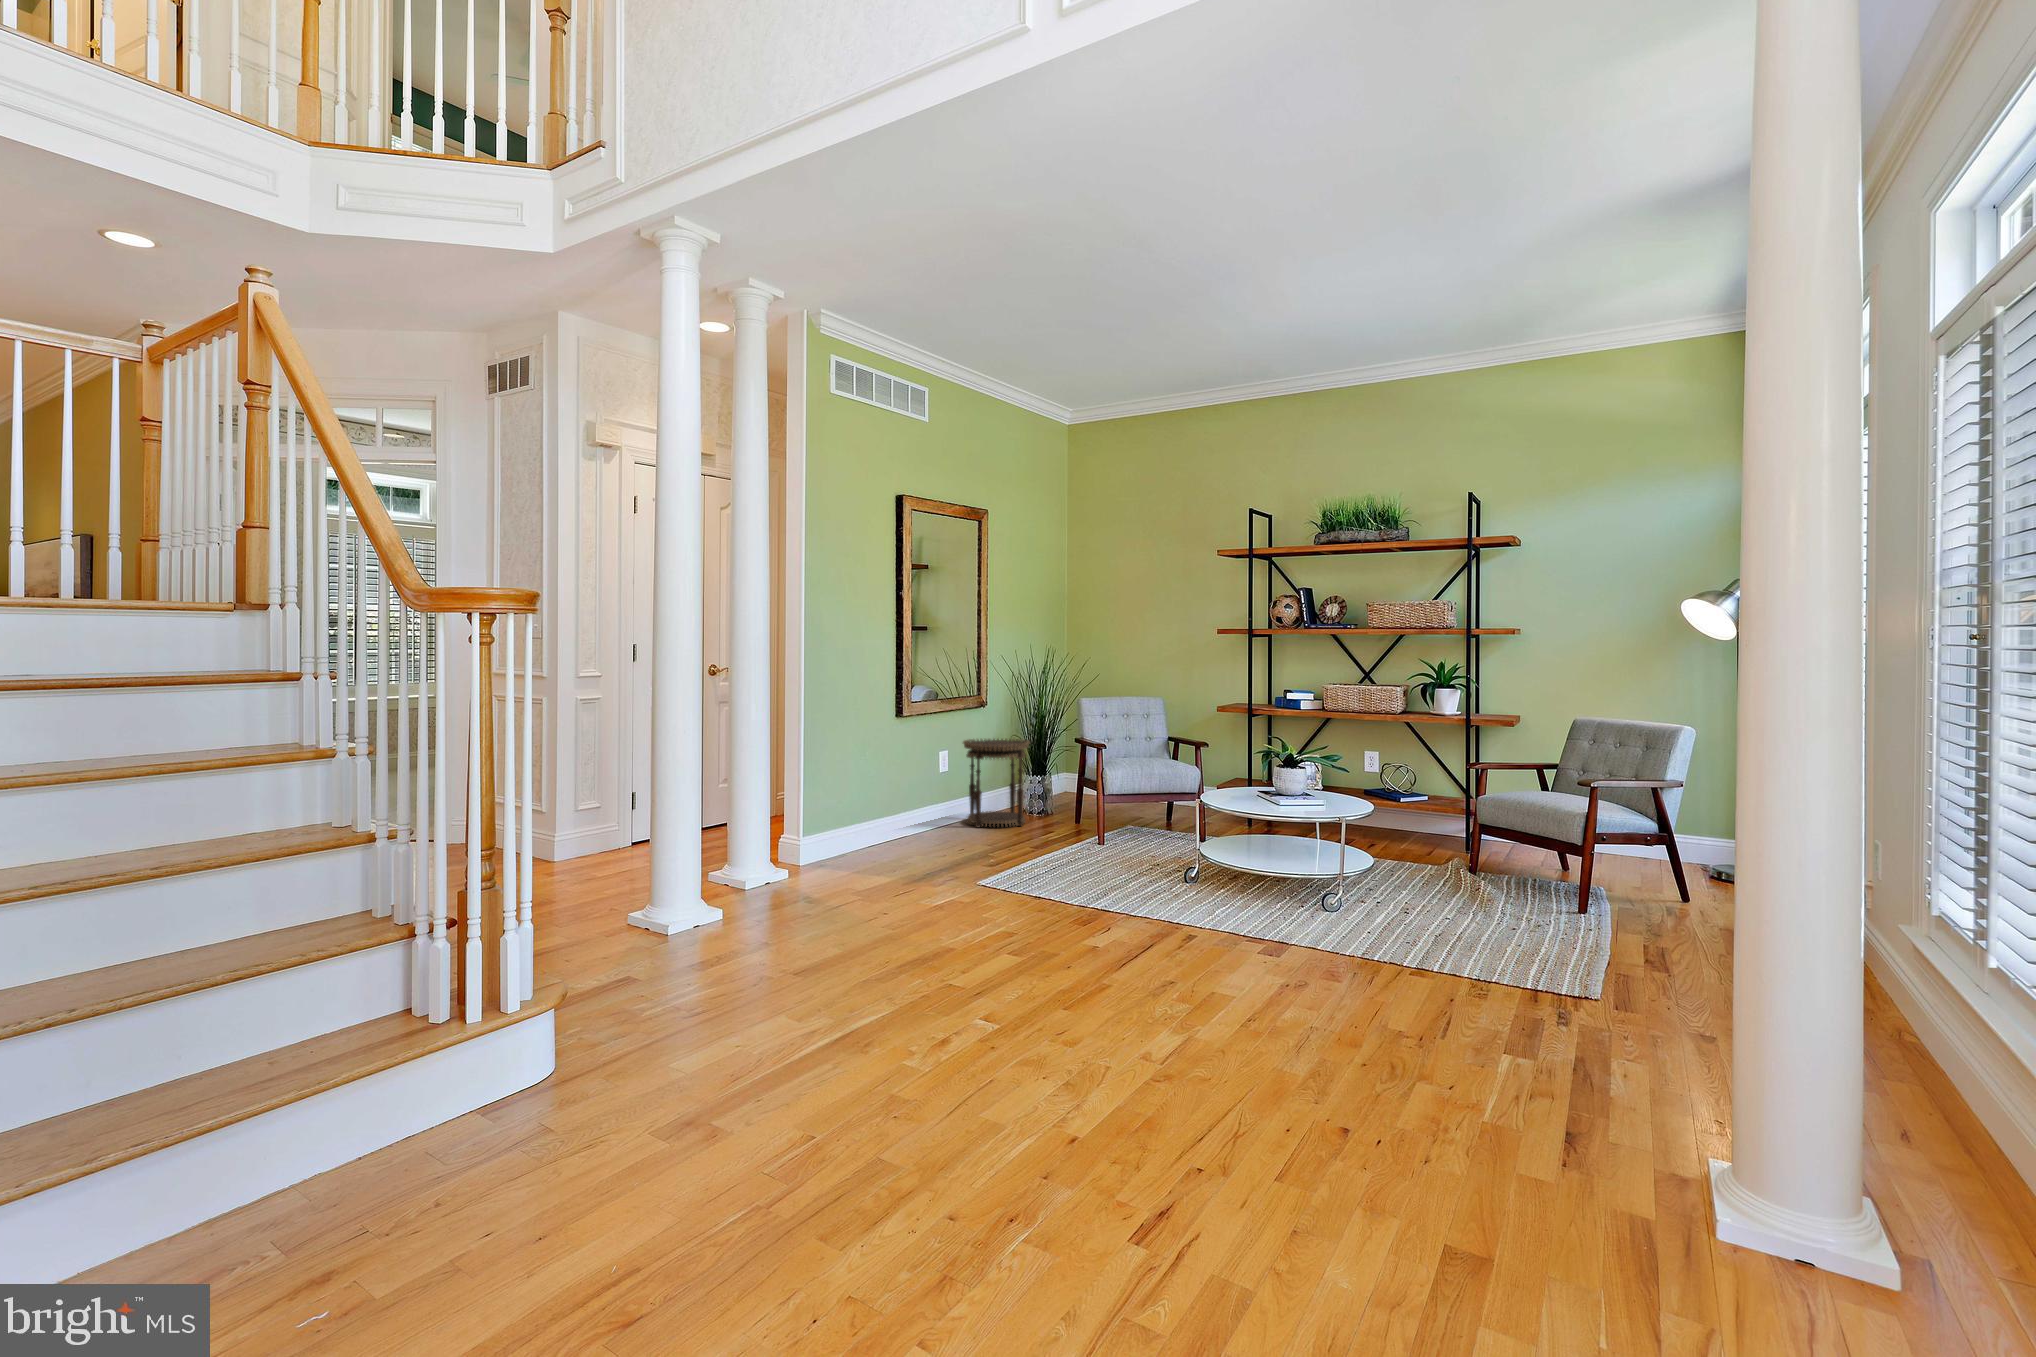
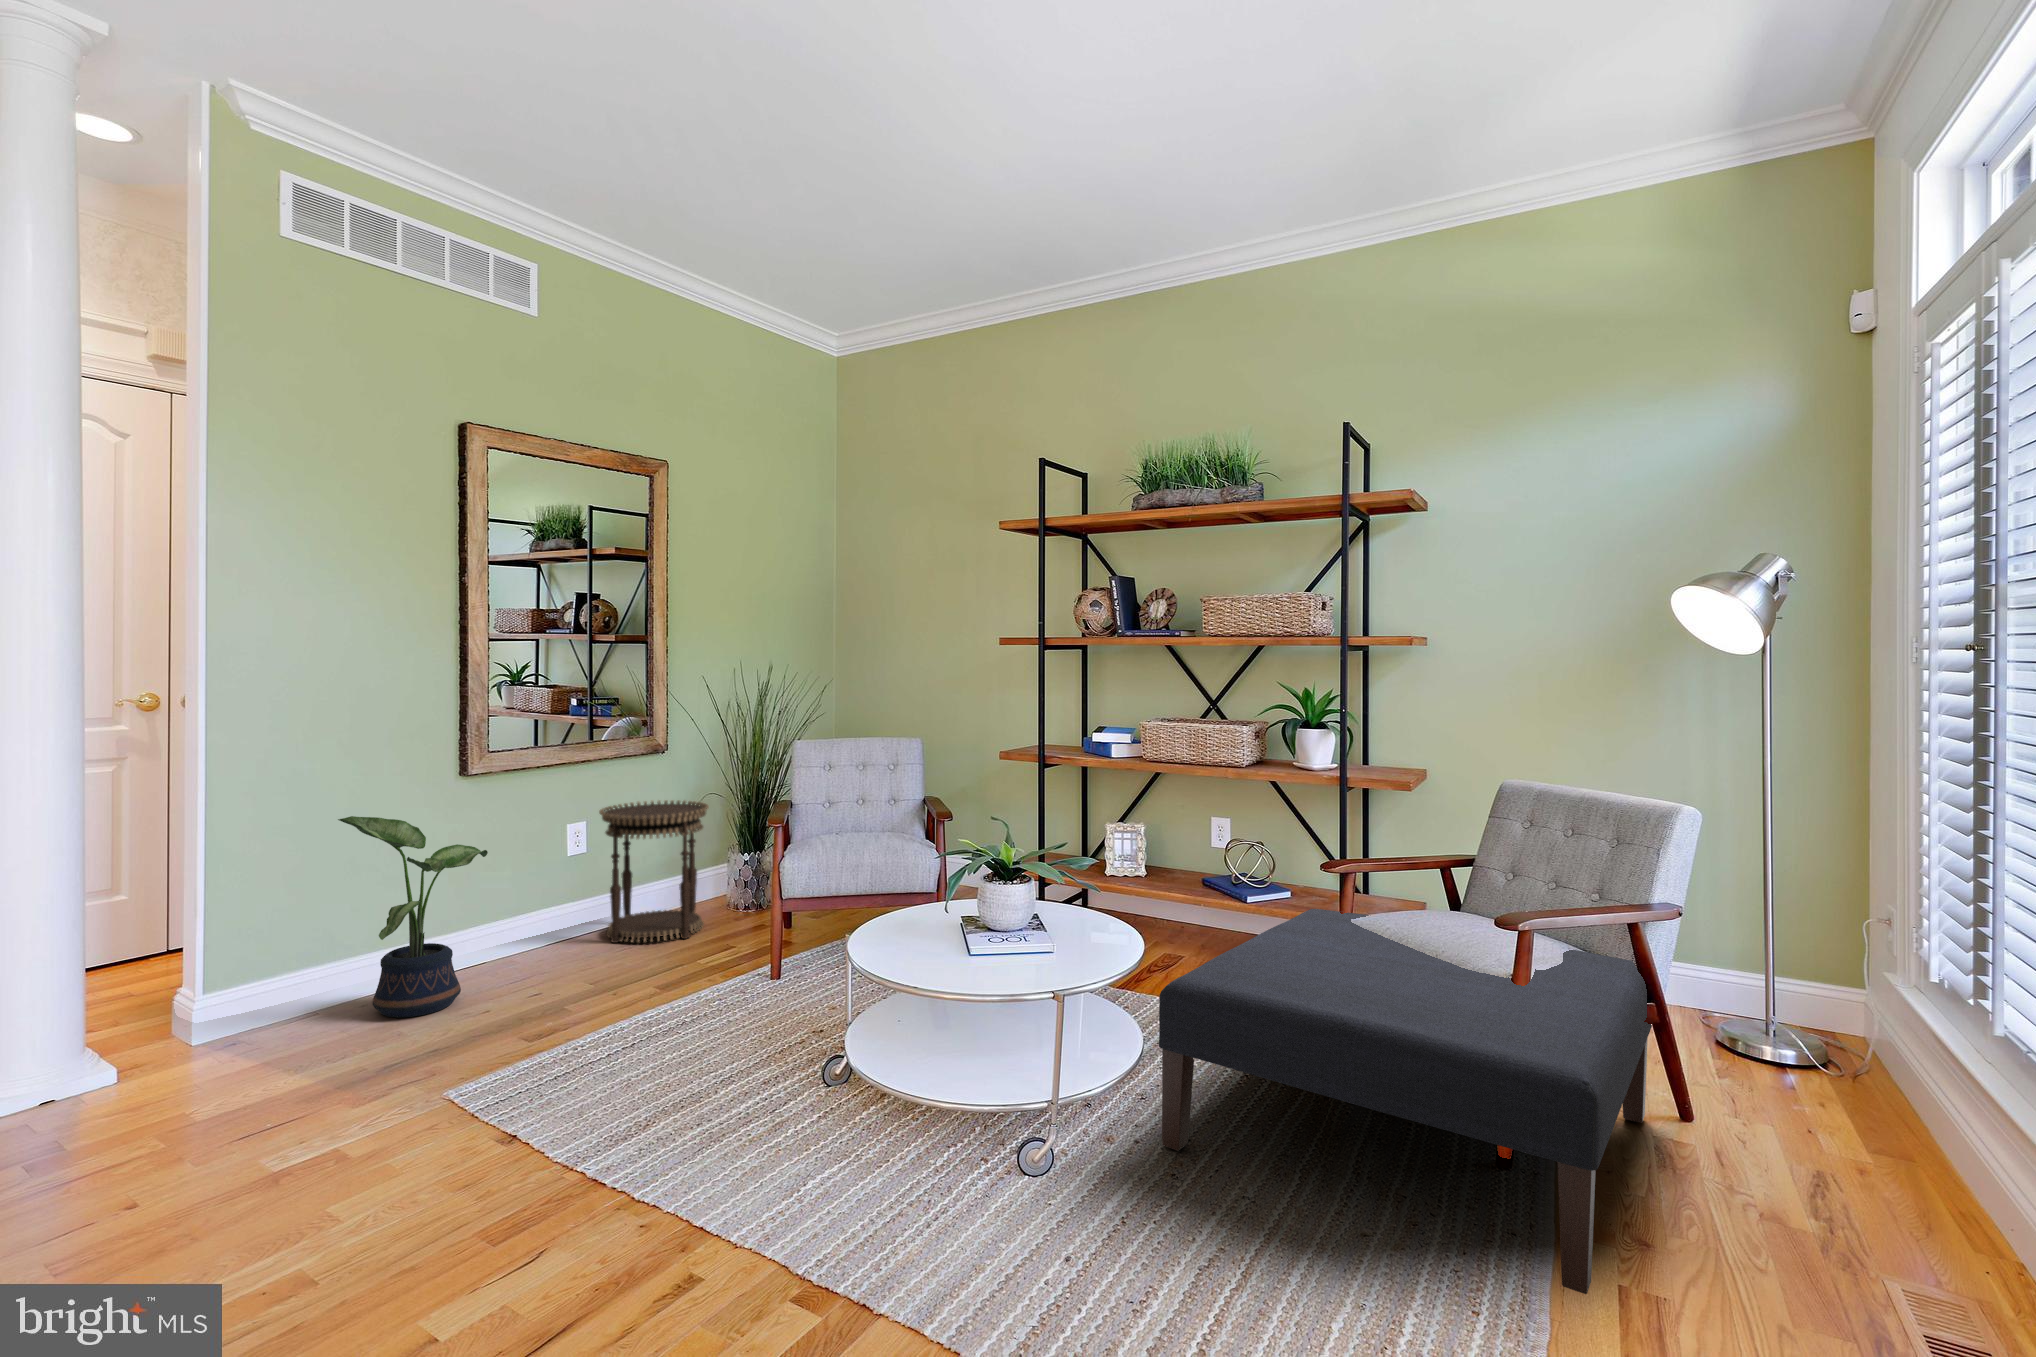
potted plant: none [853,738,930,856] -> present [338,816,488,1017]
ottoman: none [1392,793,1666,947] -> present [1159,909,1652,1294]

